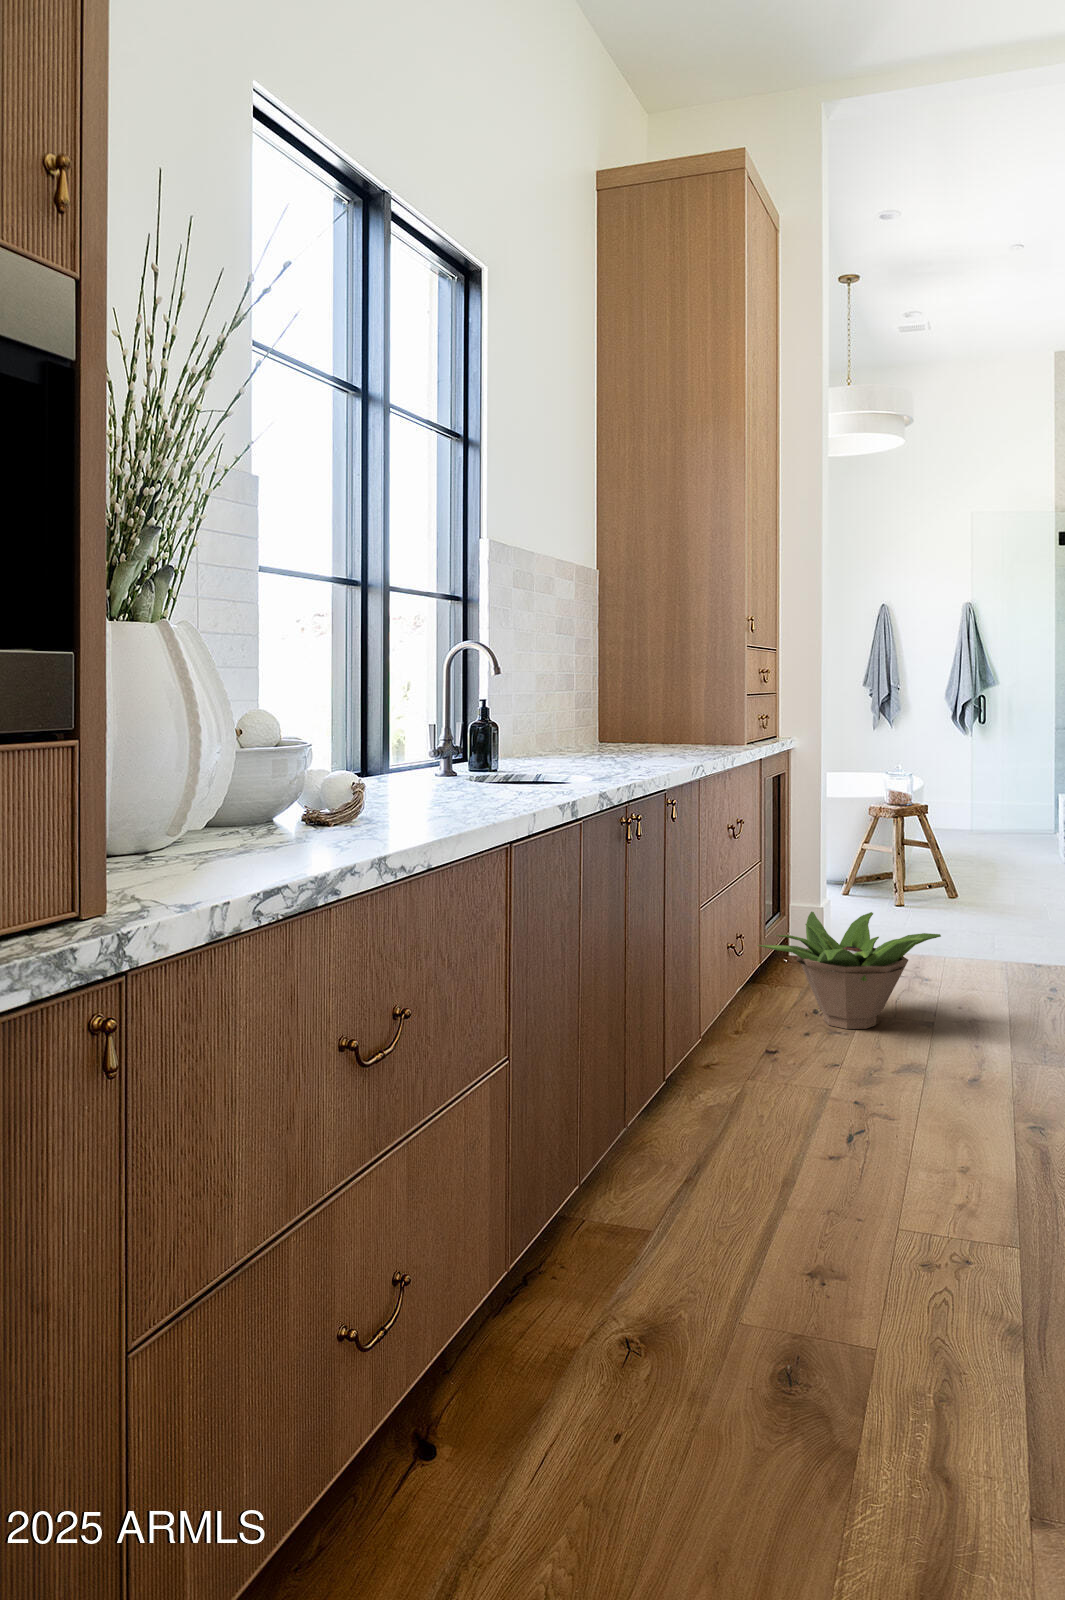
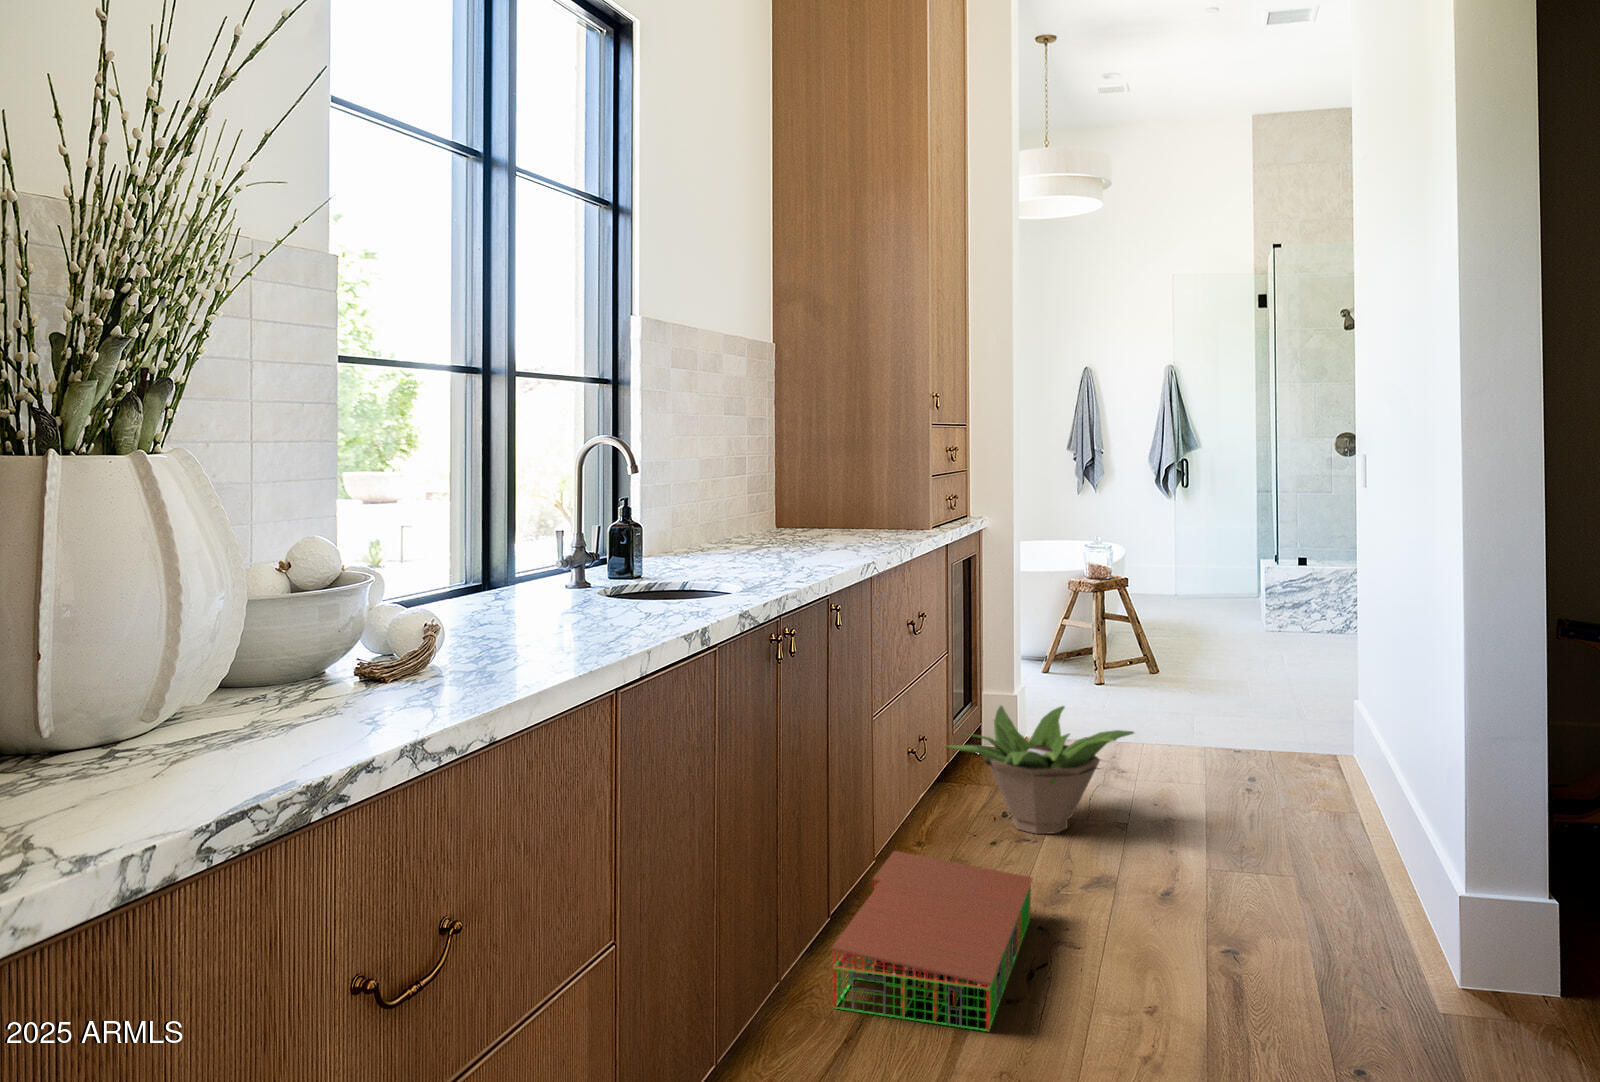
storage bin: none [670,1033,849,1181] -> present [831,851,1033,1031]

